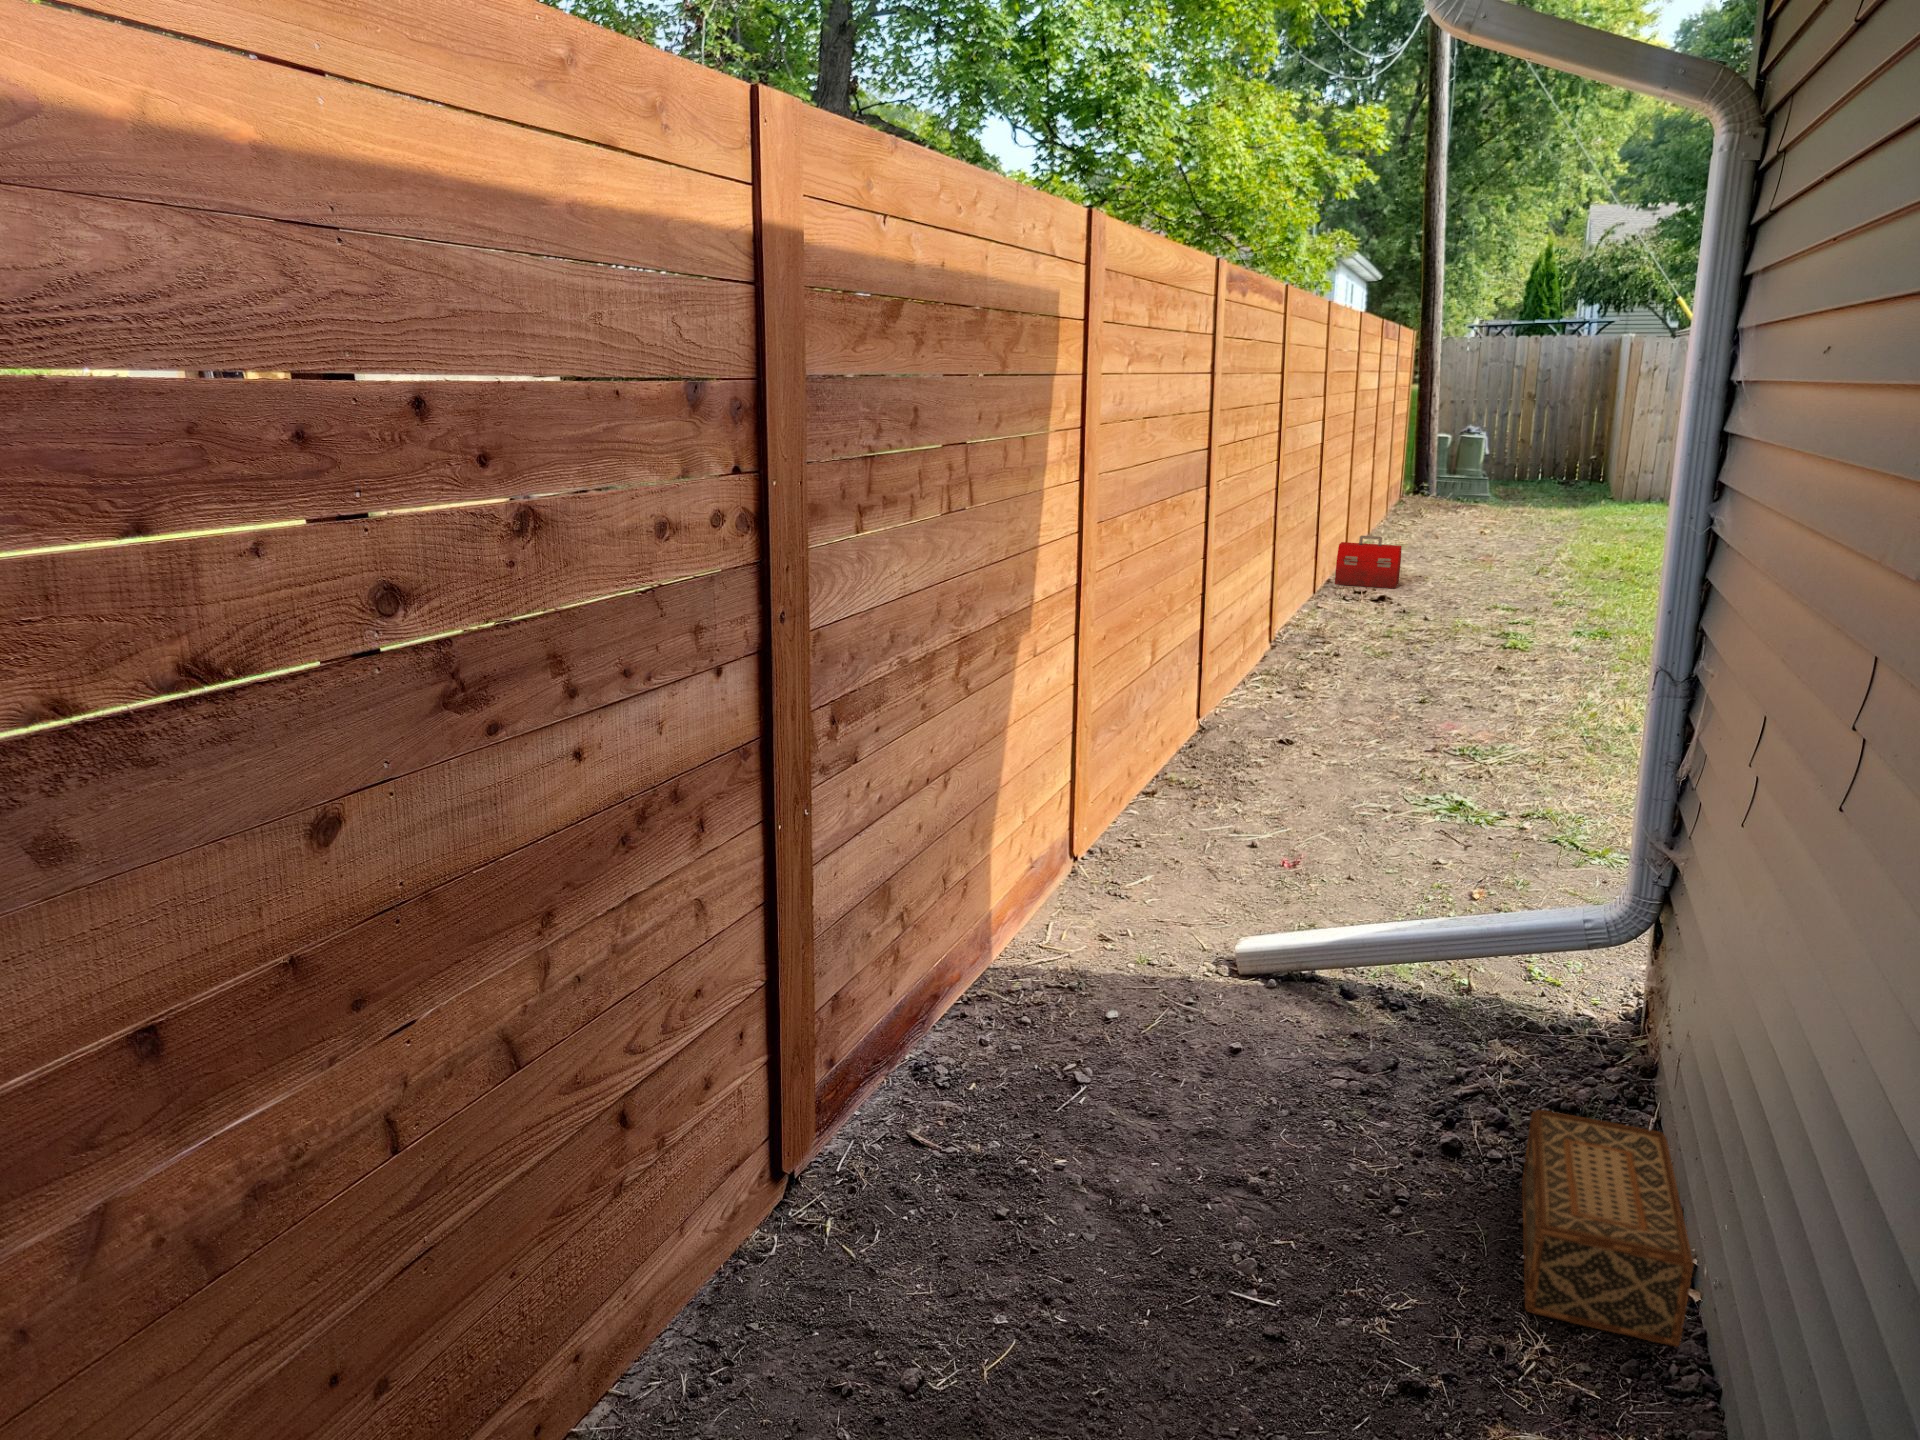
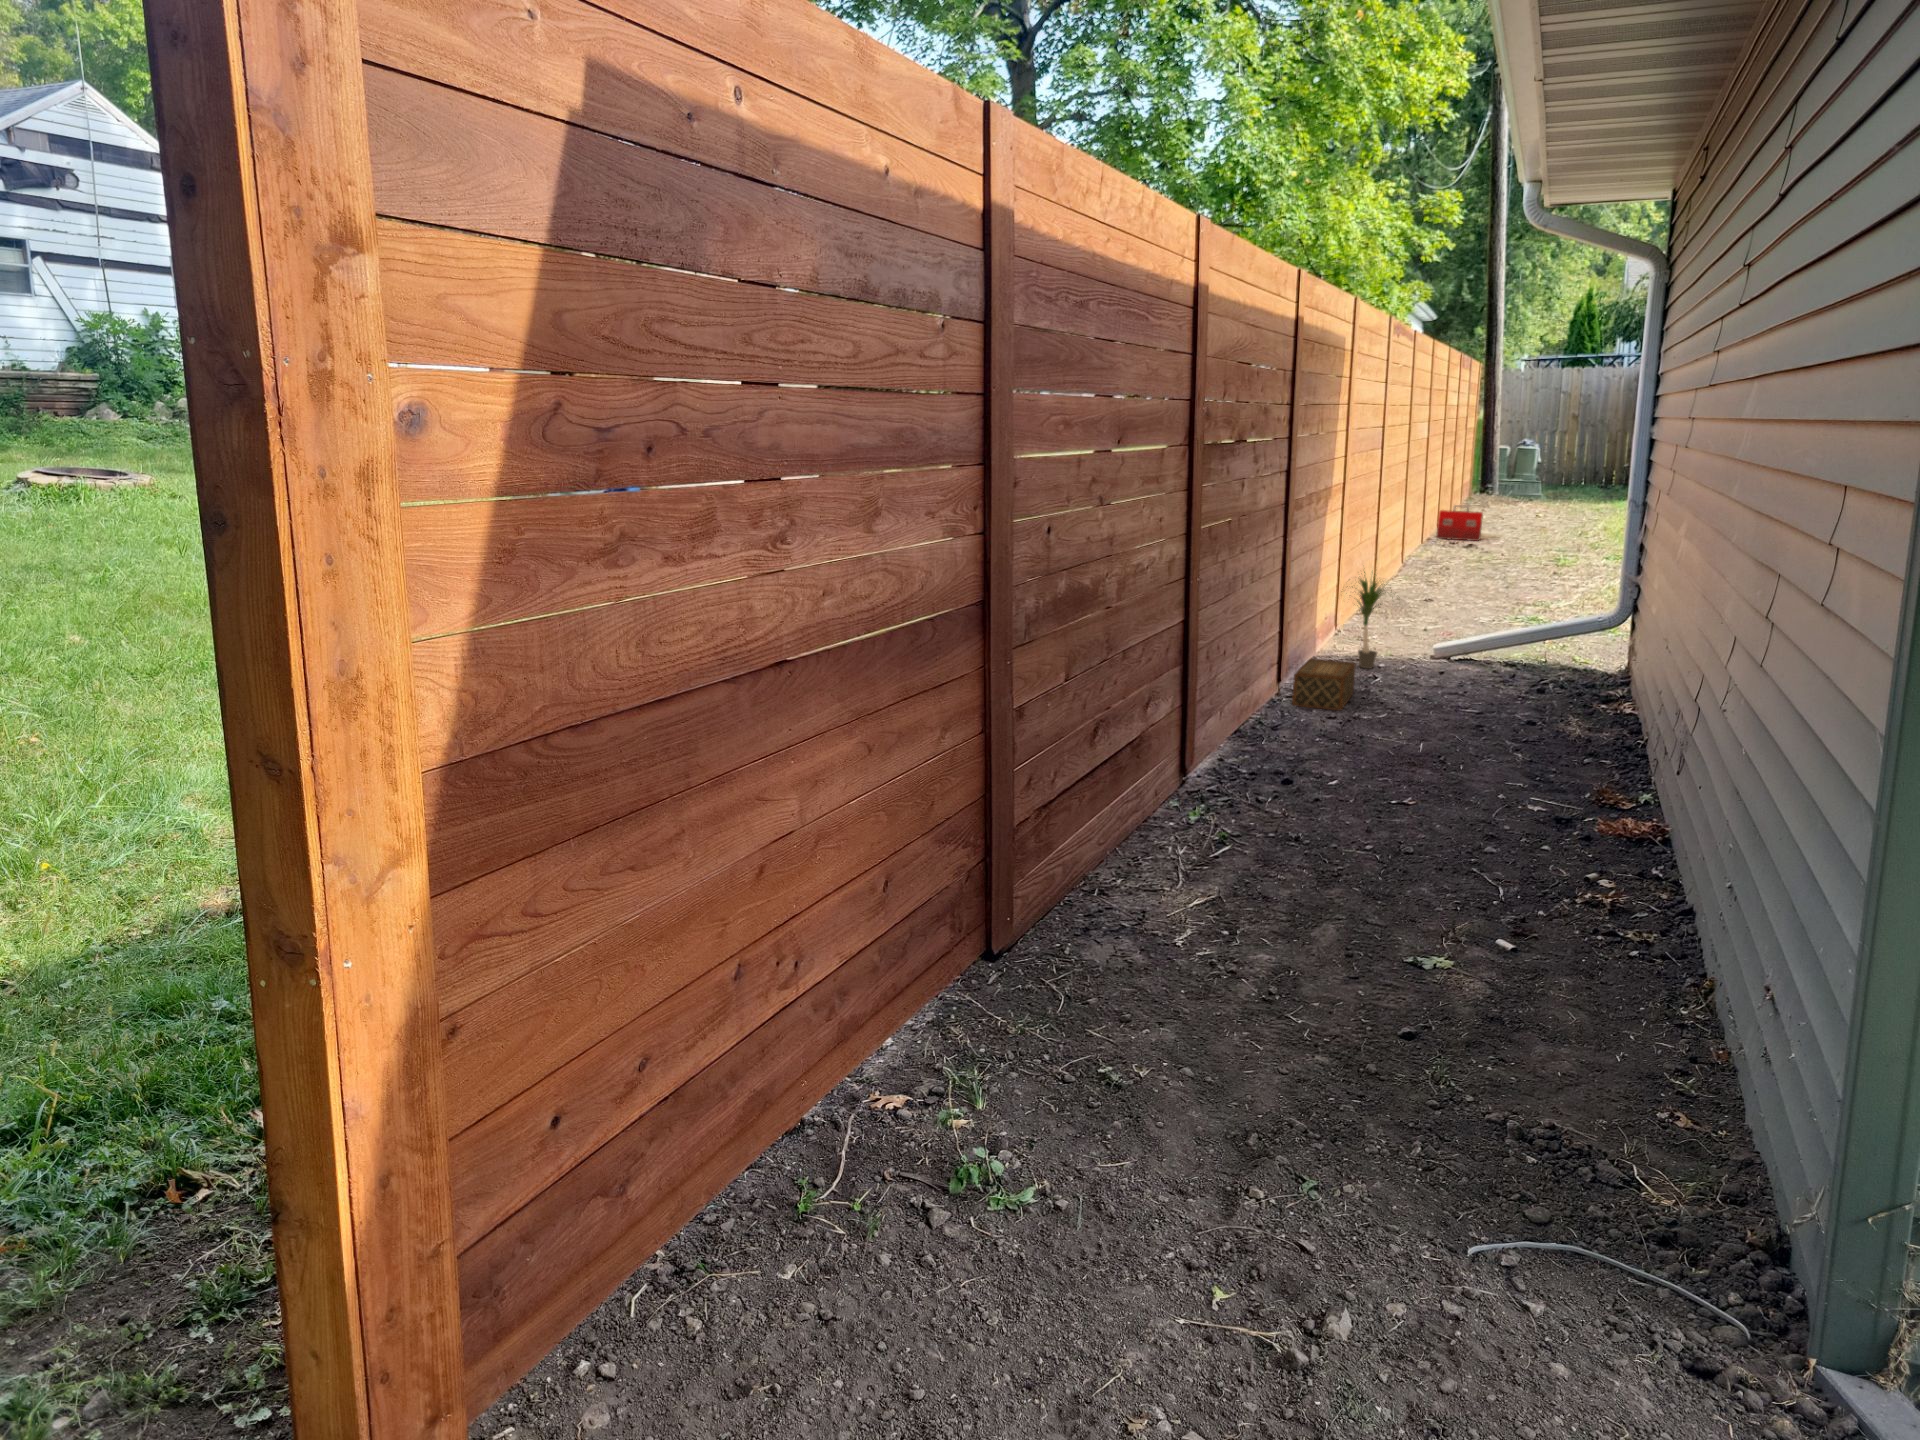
potted plant: none [950,811,1121,1064] -> present [1347,572,1392,669]
woven basket: present [1522,1110,1693,1347] -> present [1292,659,1356,711]

